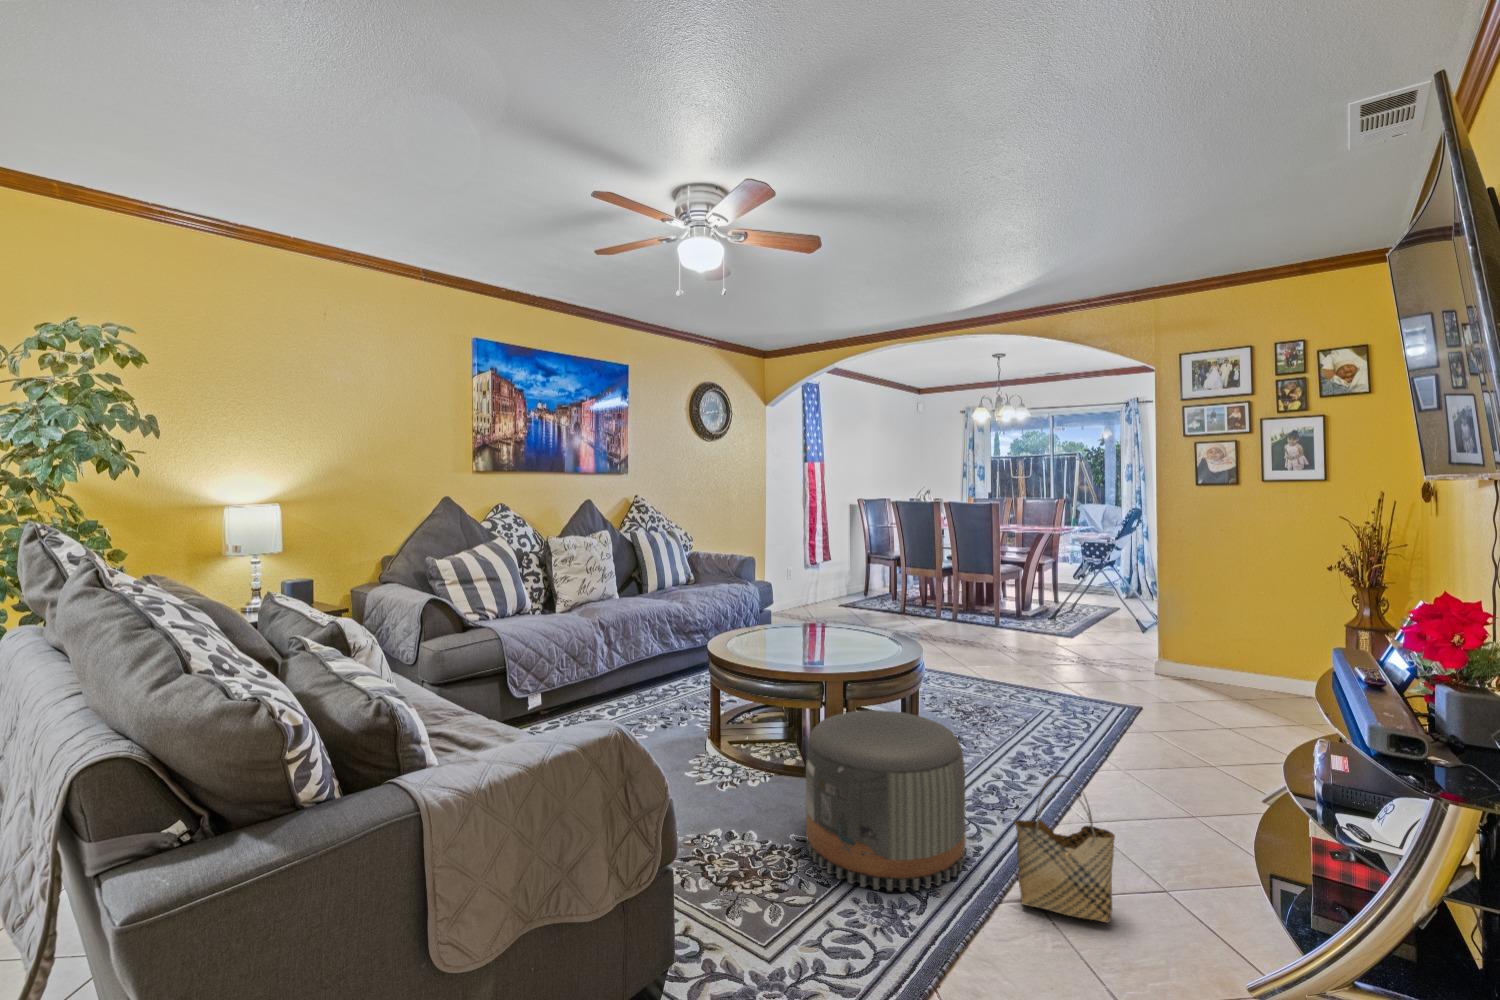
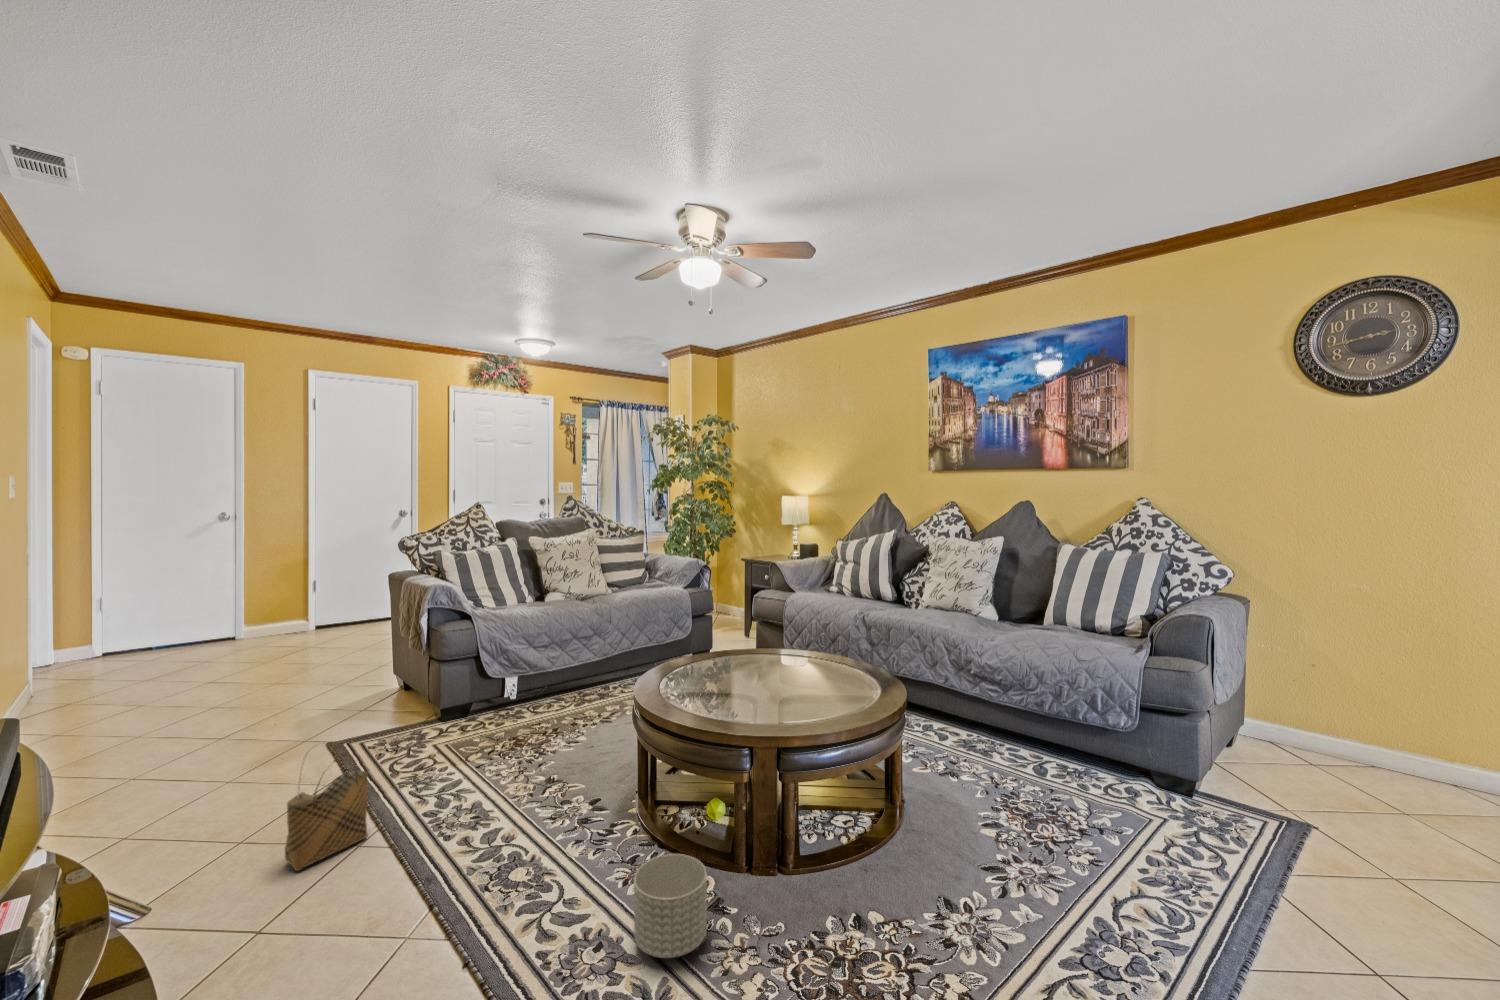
planter: none [979,698,1024,746] -> present [634,854,707,958]
pouf: present [806,710,966,891] -> none [419,680,557,827]

